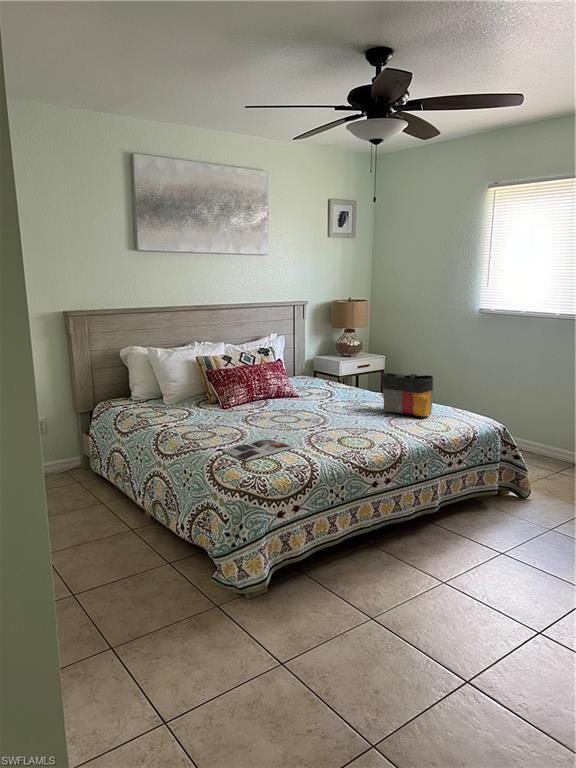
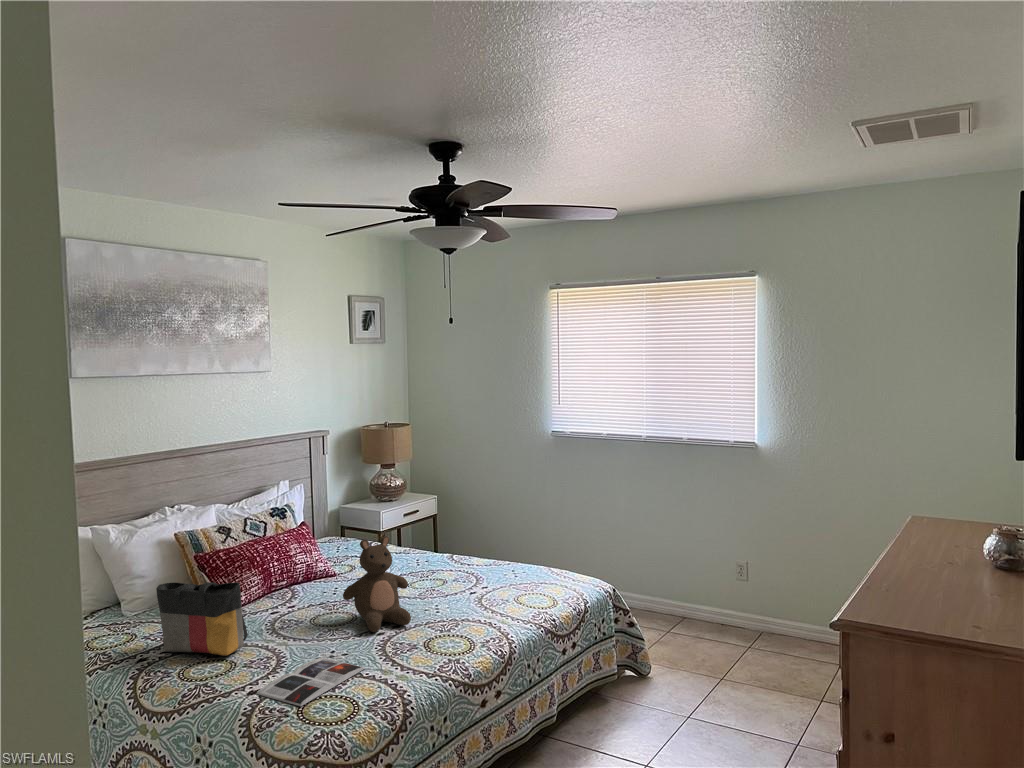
stuffed bear: none [291,366,338,430] -> present [343,536,411,632]
tote bag: present [381,373,433,417] -> present [156,582,248,656]

